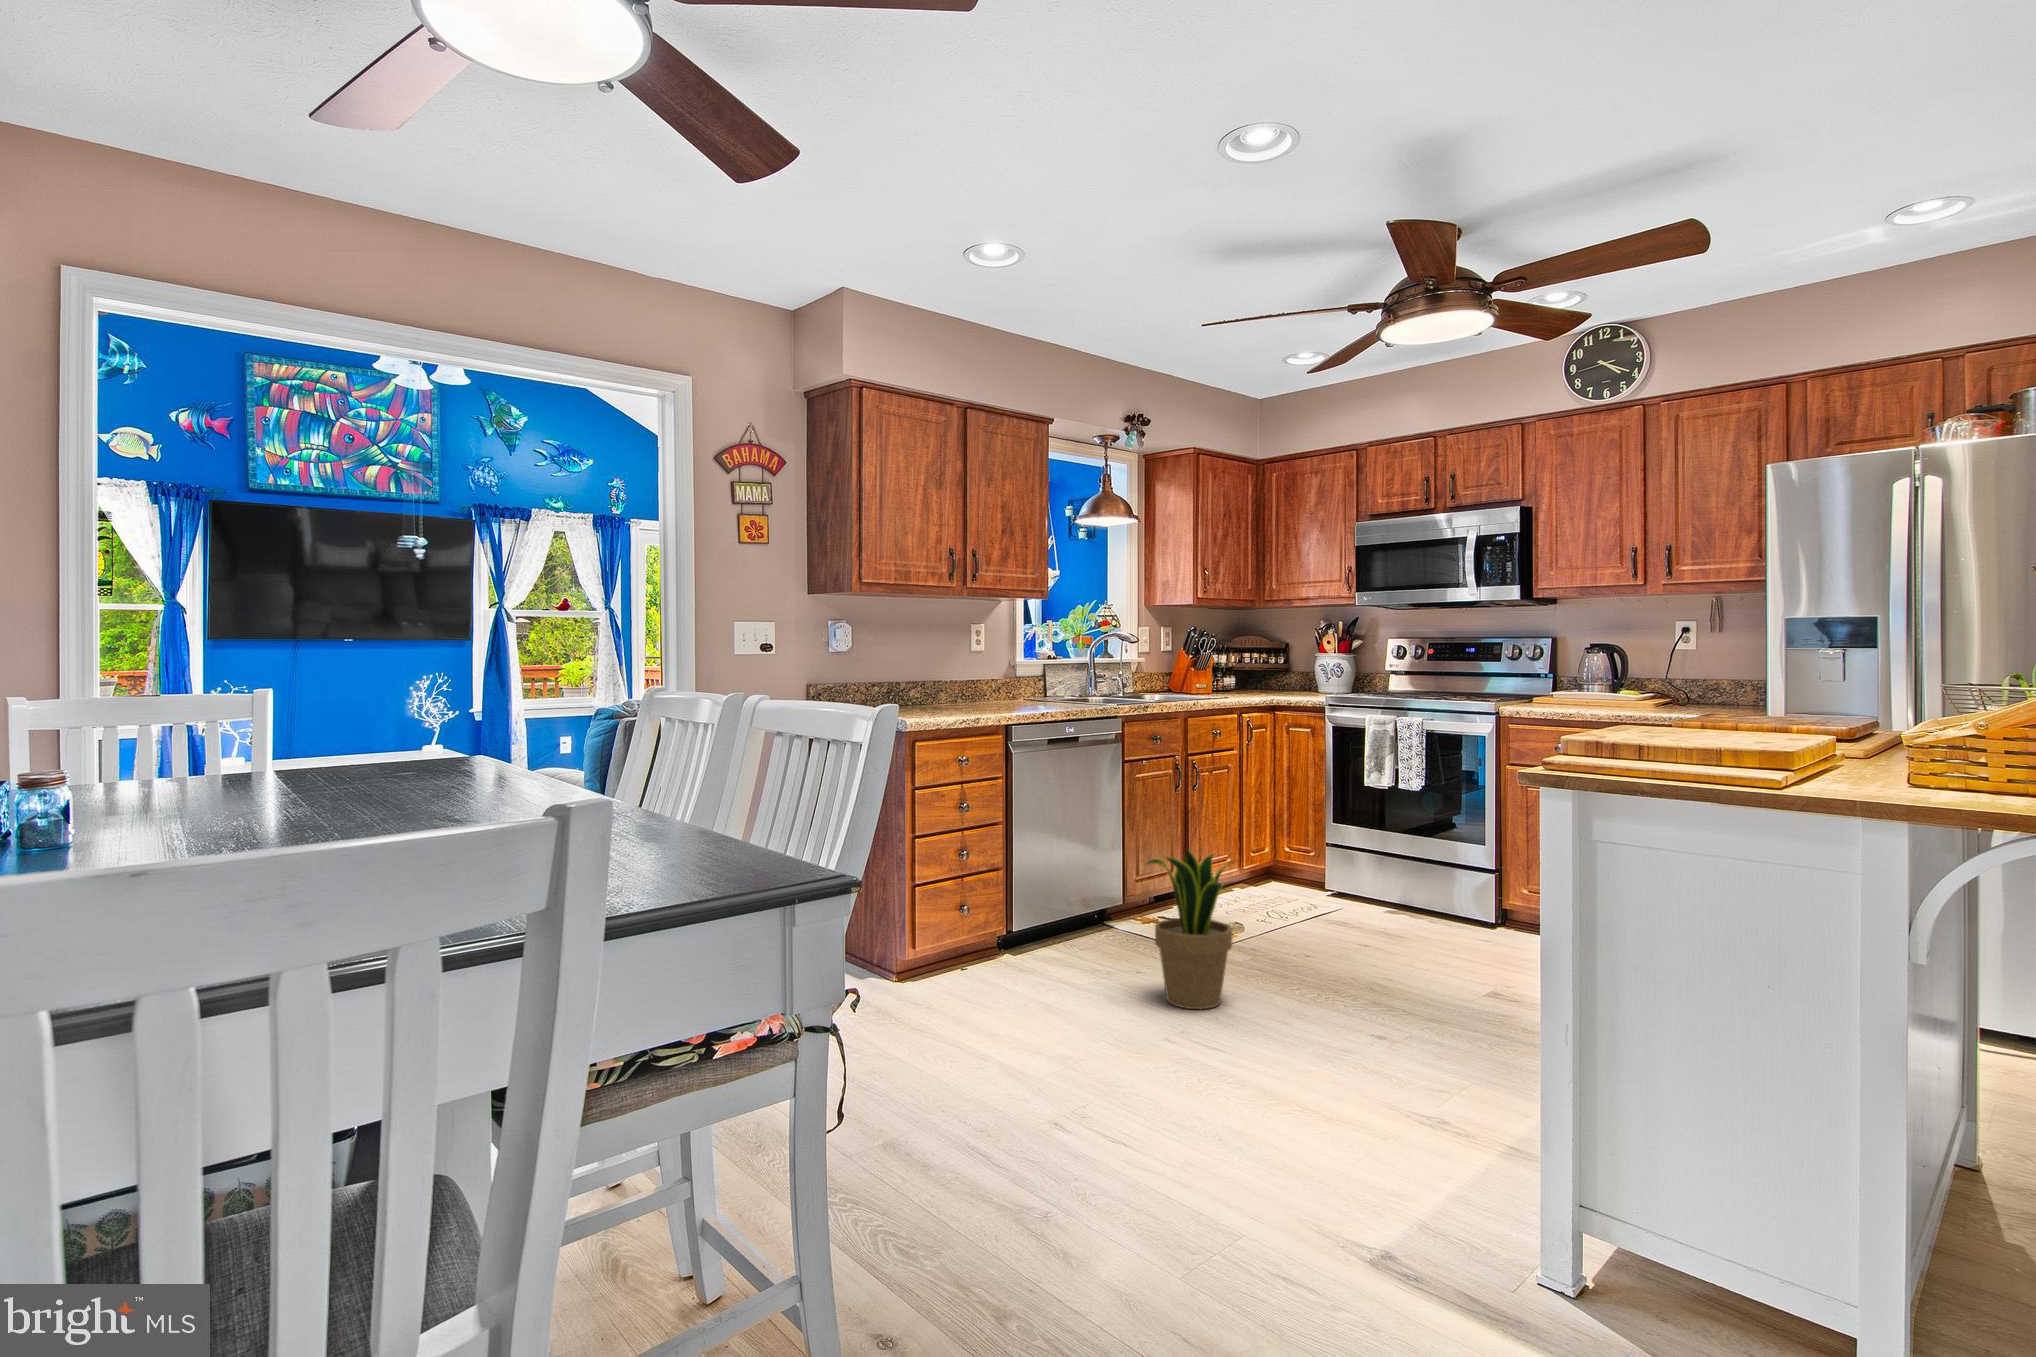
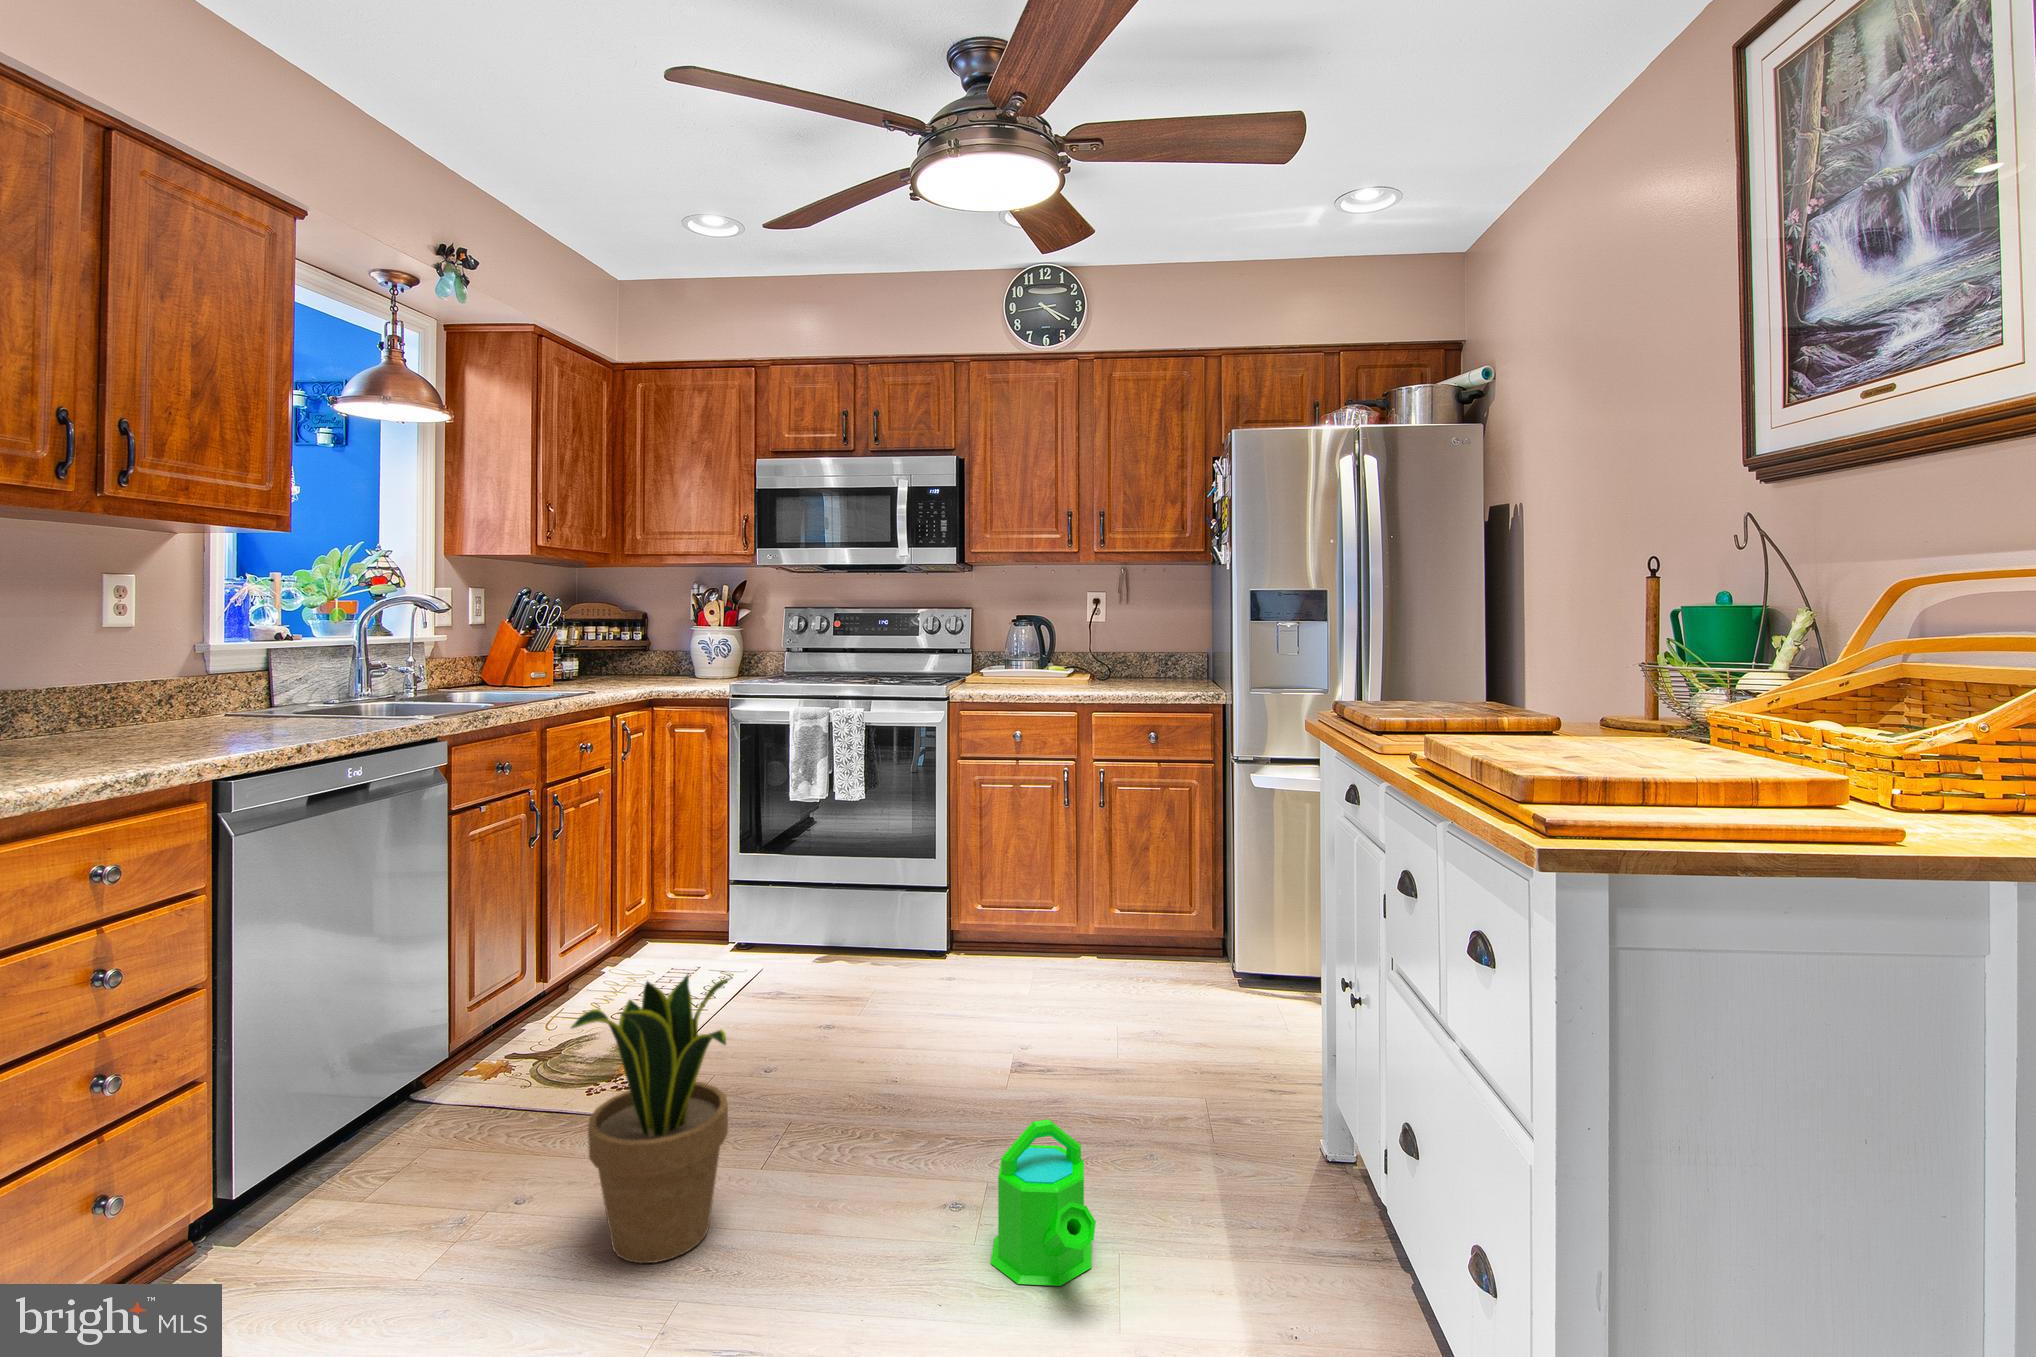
watering can: none [1371,972,1448,1076] -> present [991,1119,1096,1286]

